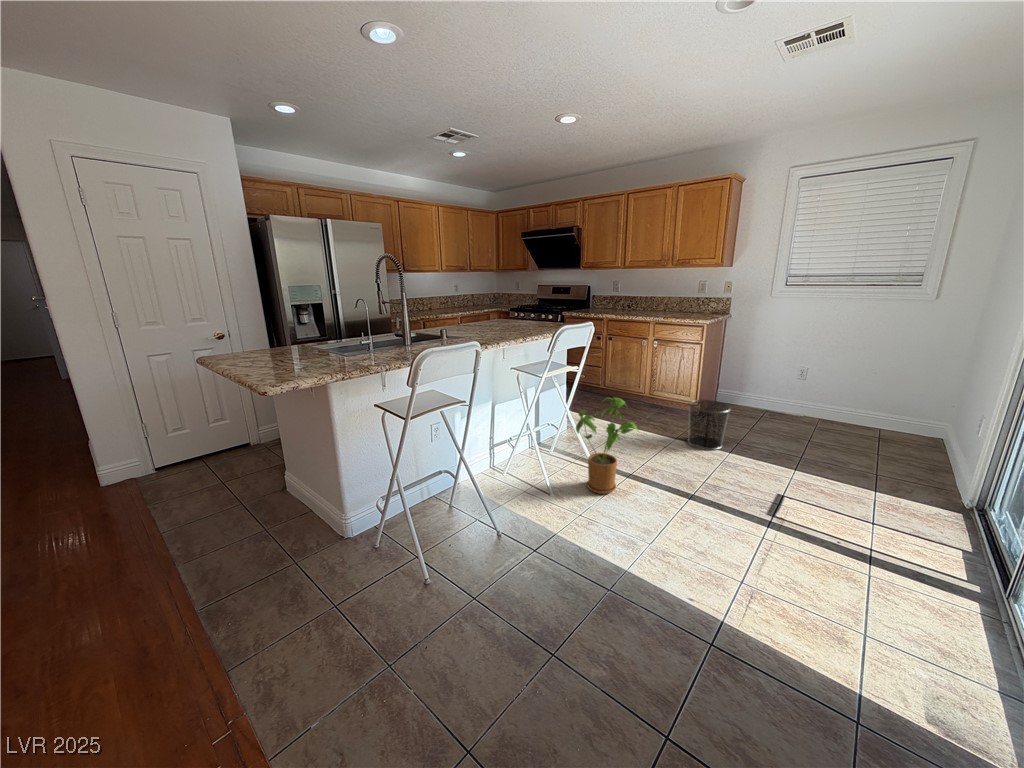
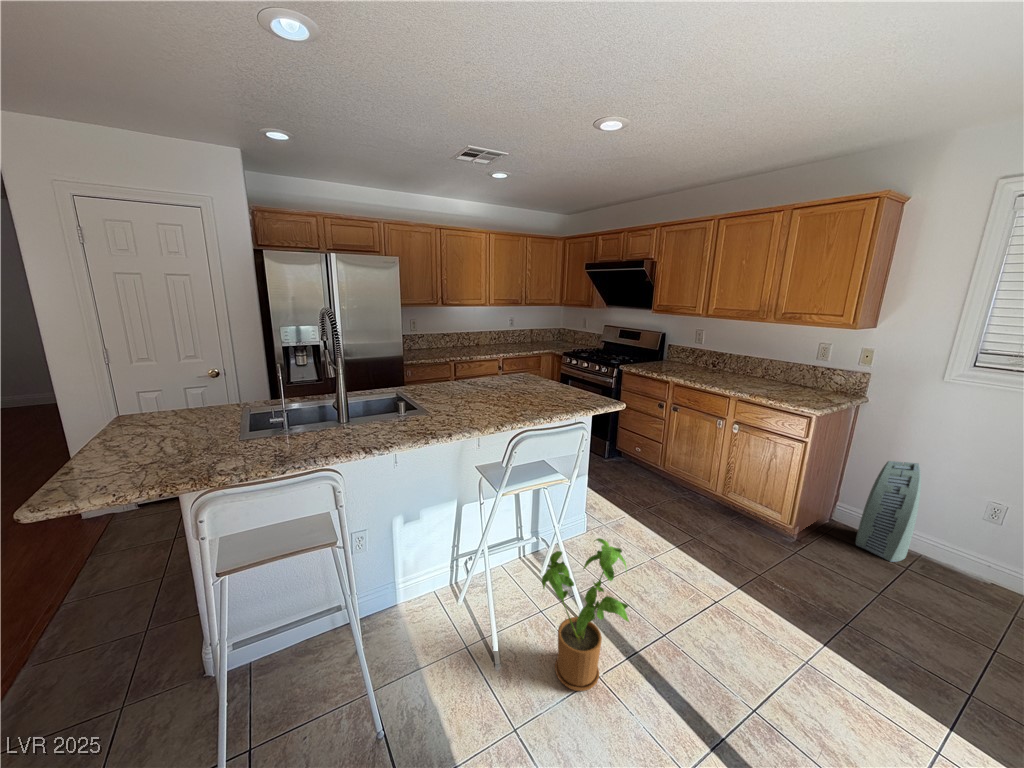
air purifier: none [733,350,765,415] -> present [856,461,921,562]
waste bin: present [688,400,731,450] -> none [756,539,834,631]

